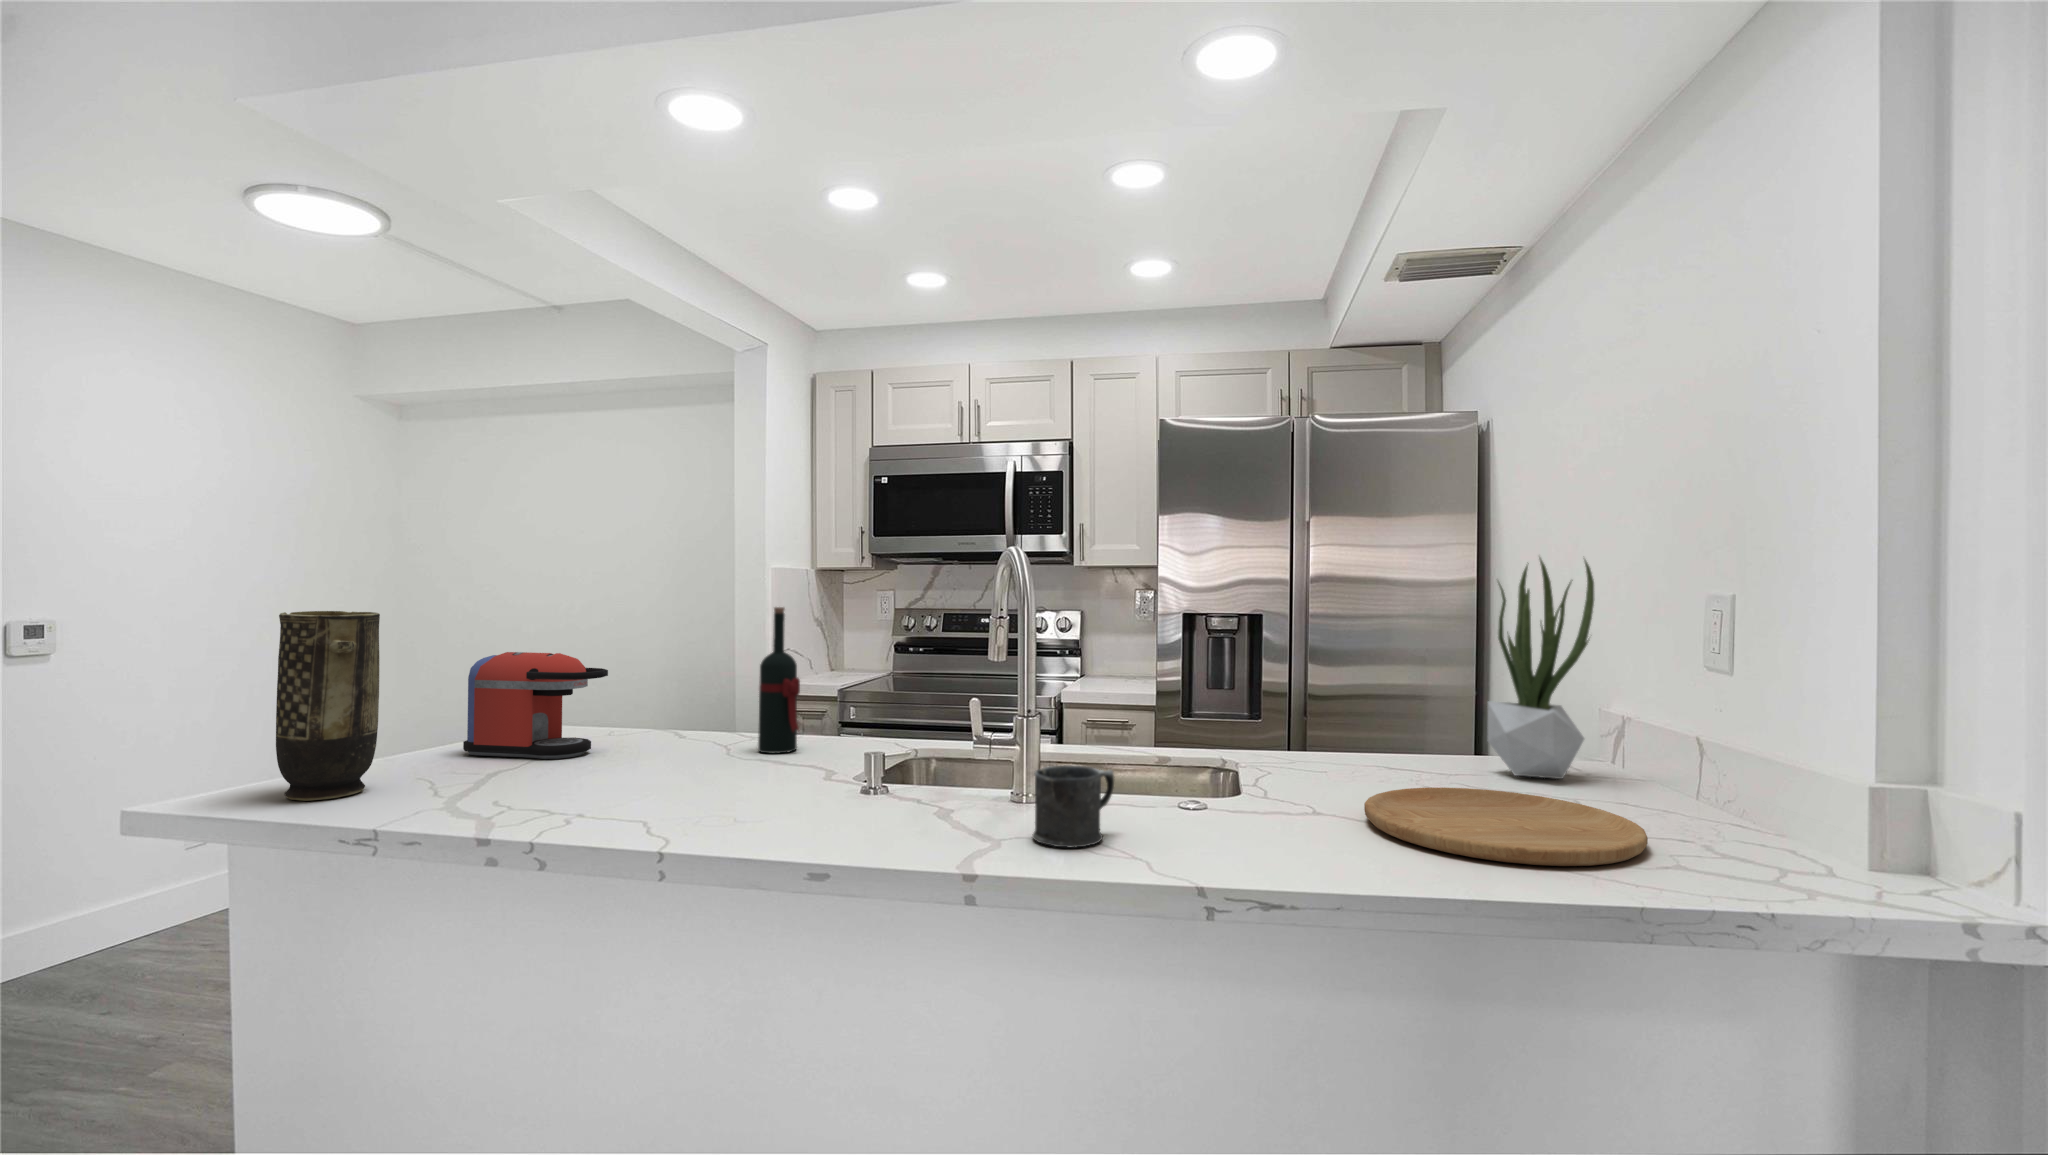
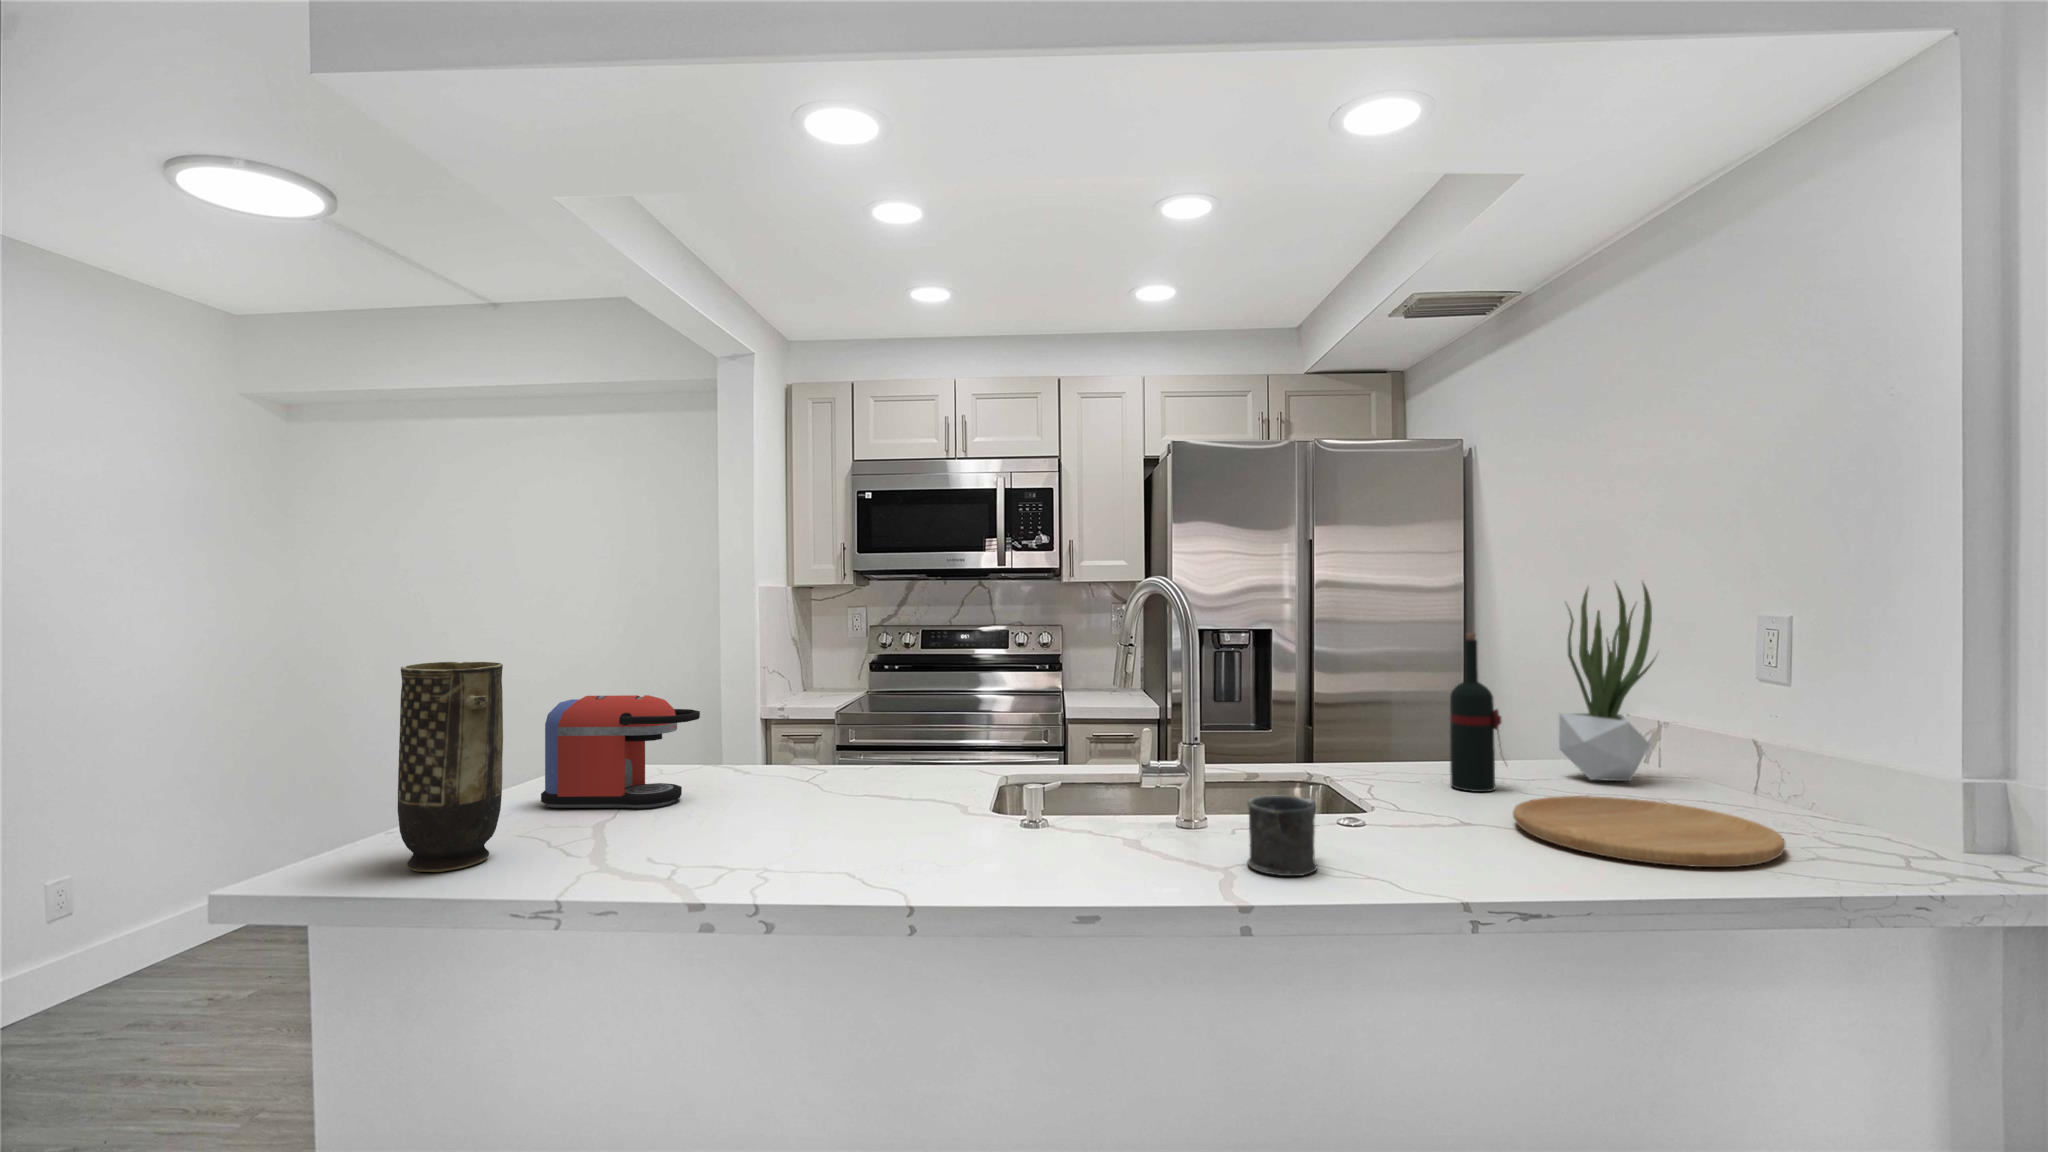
wine bottle: present [758,607,800,753] -> present [1450,633,1501,792]

